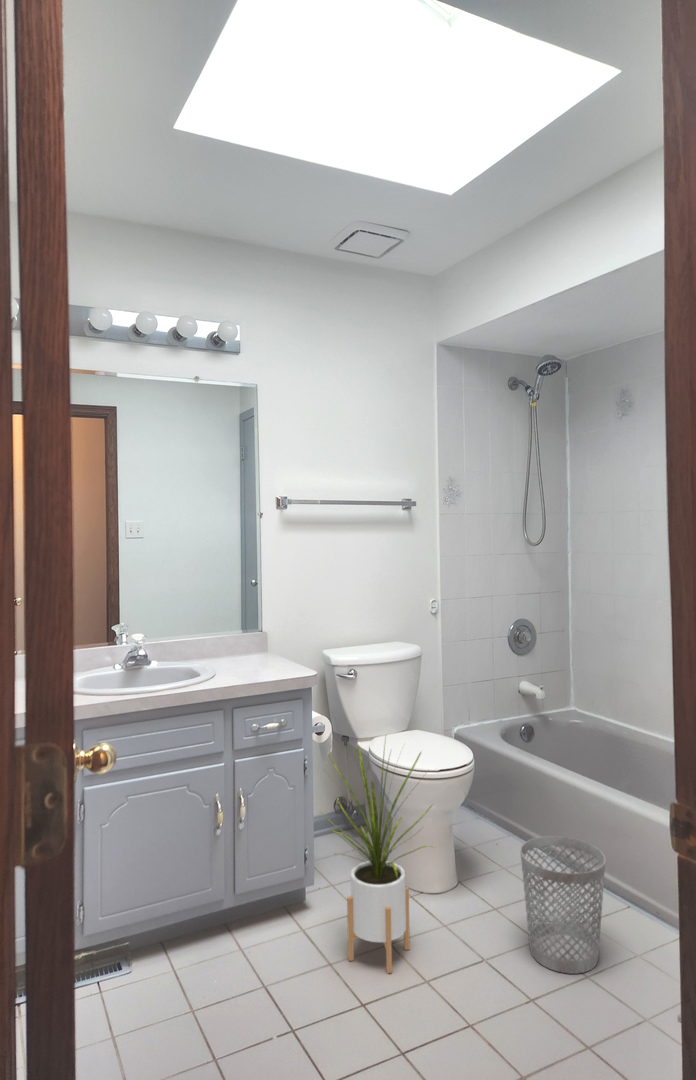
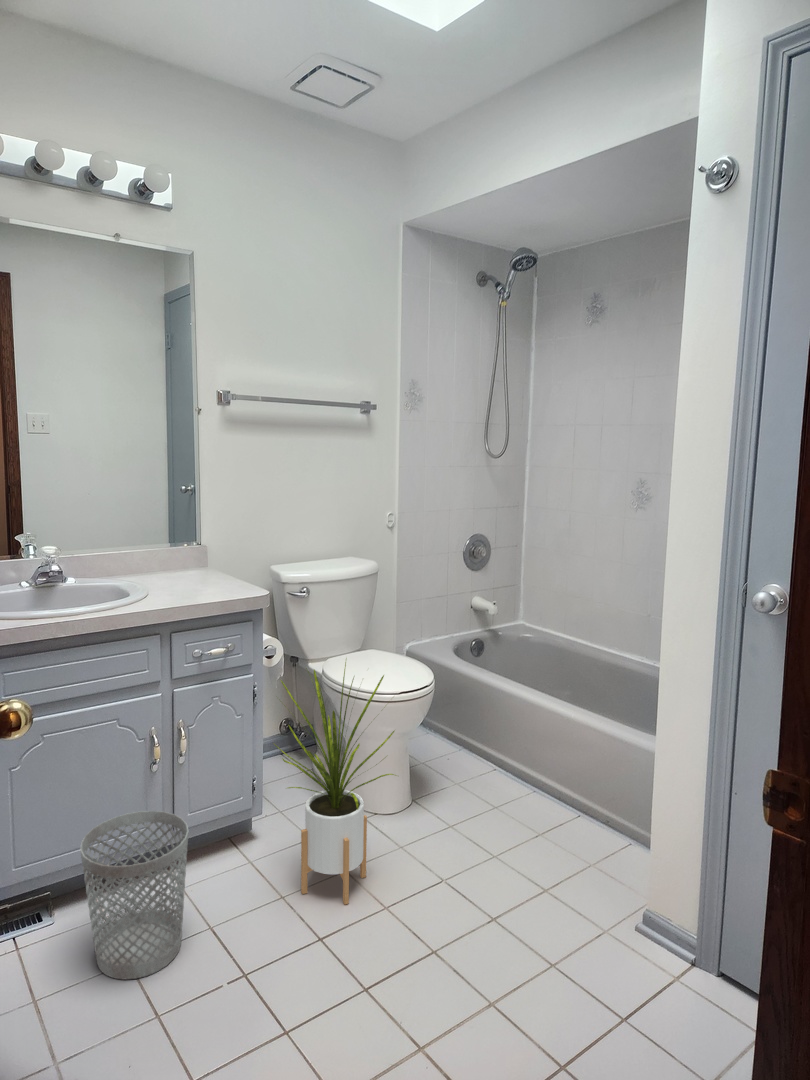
wastebasket: present [520,836,605,974] -> present [80,811,189,979]

